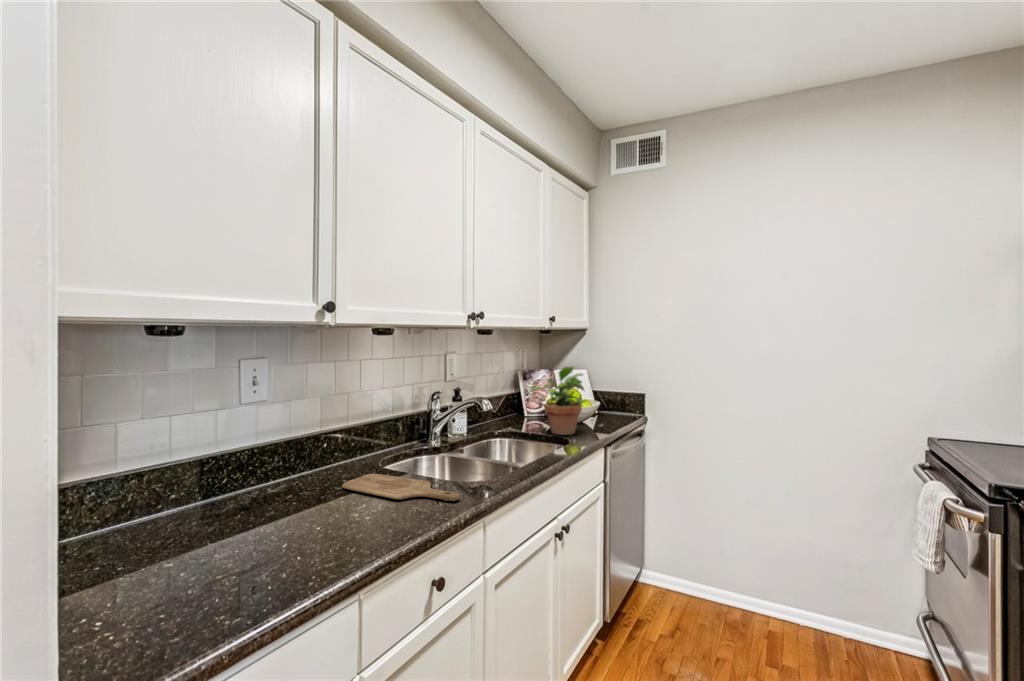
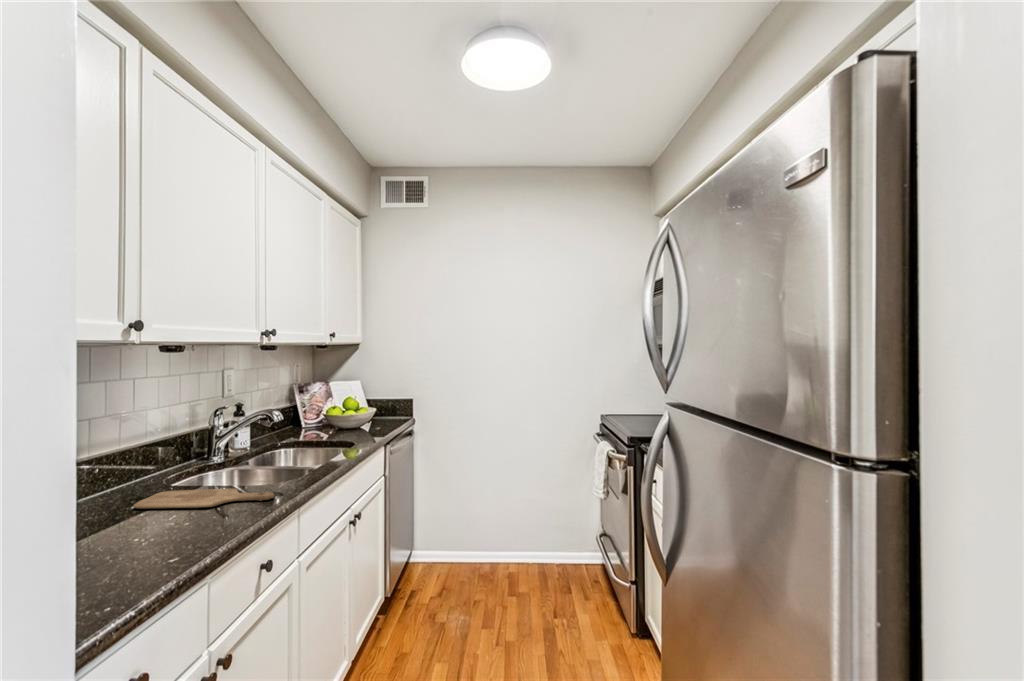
potted plant: present [532,366,584,435] -> none [316,377,366,439]

